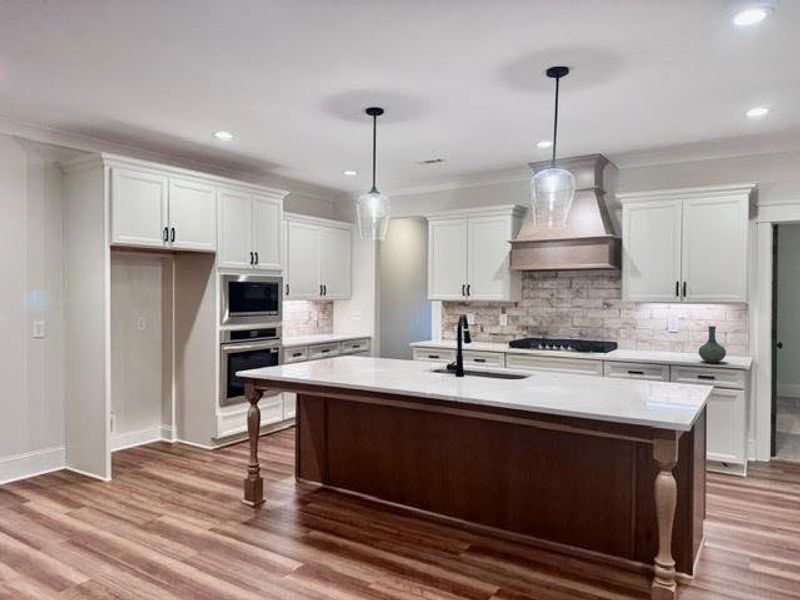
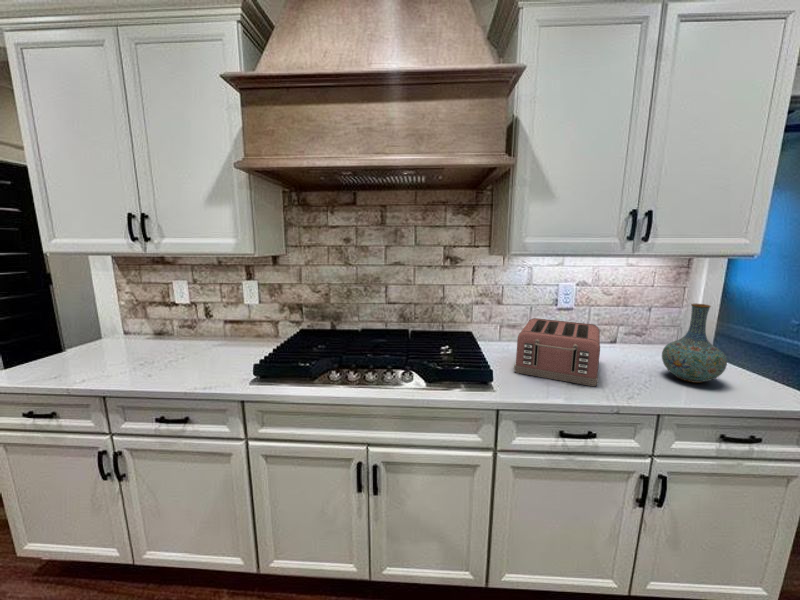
toaster: none [625,335,677,360] -> present [514,318,600,386]

